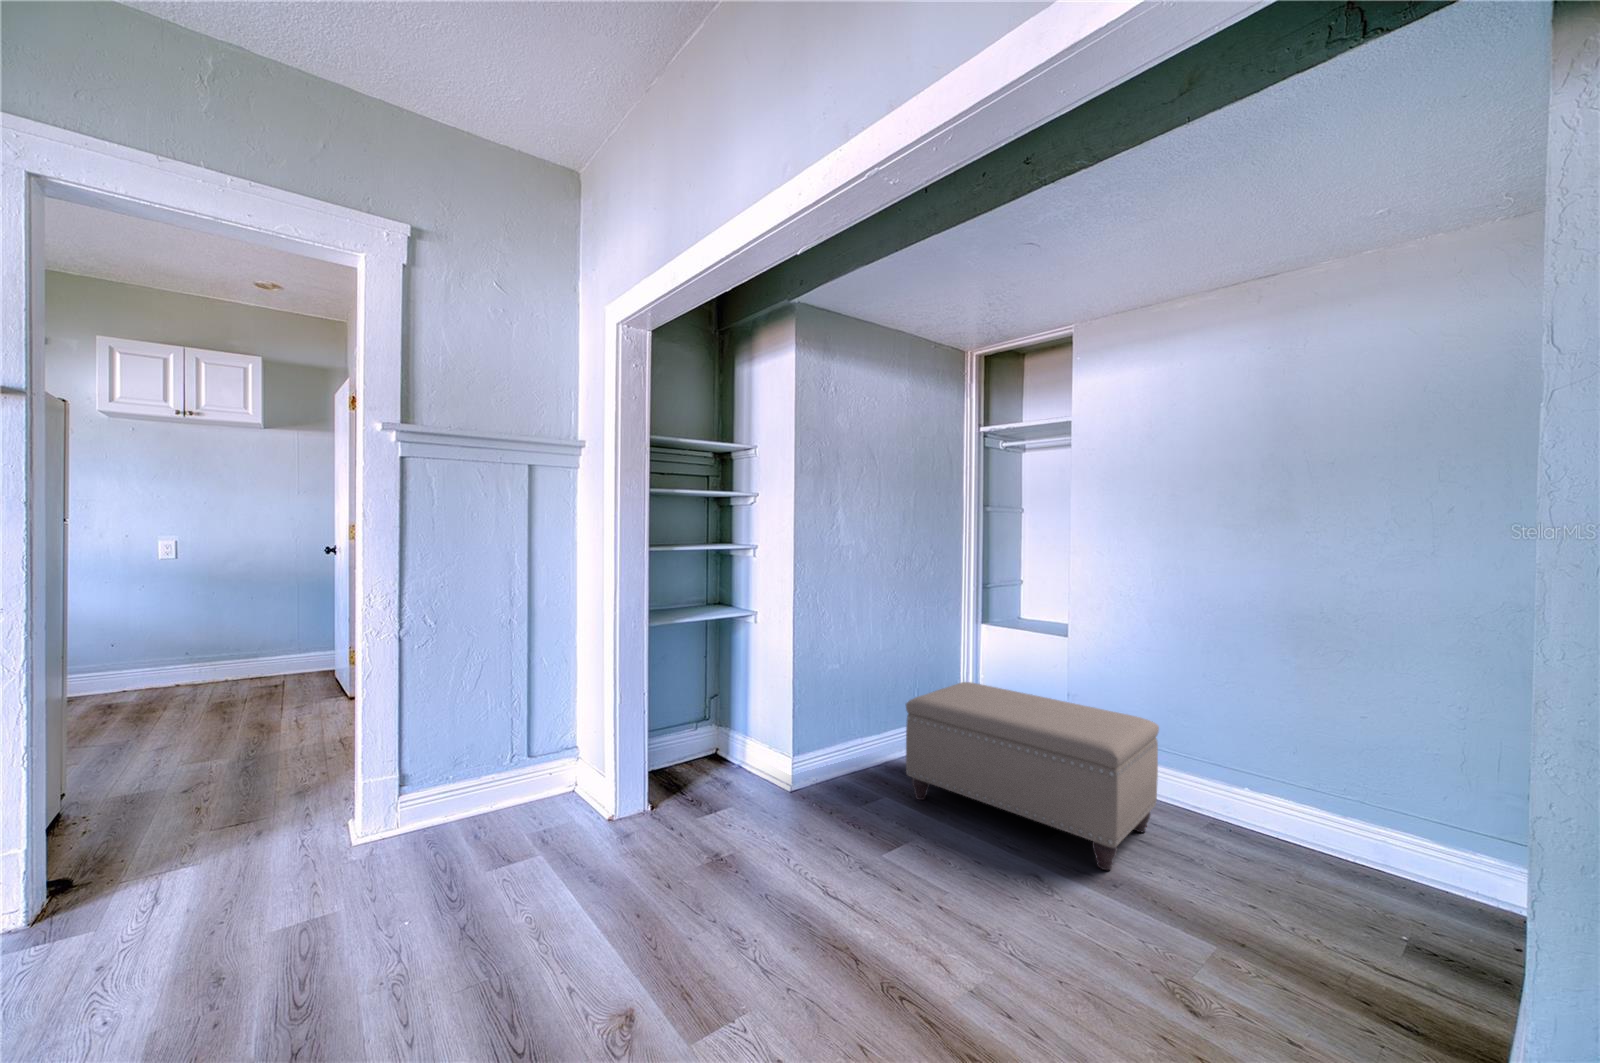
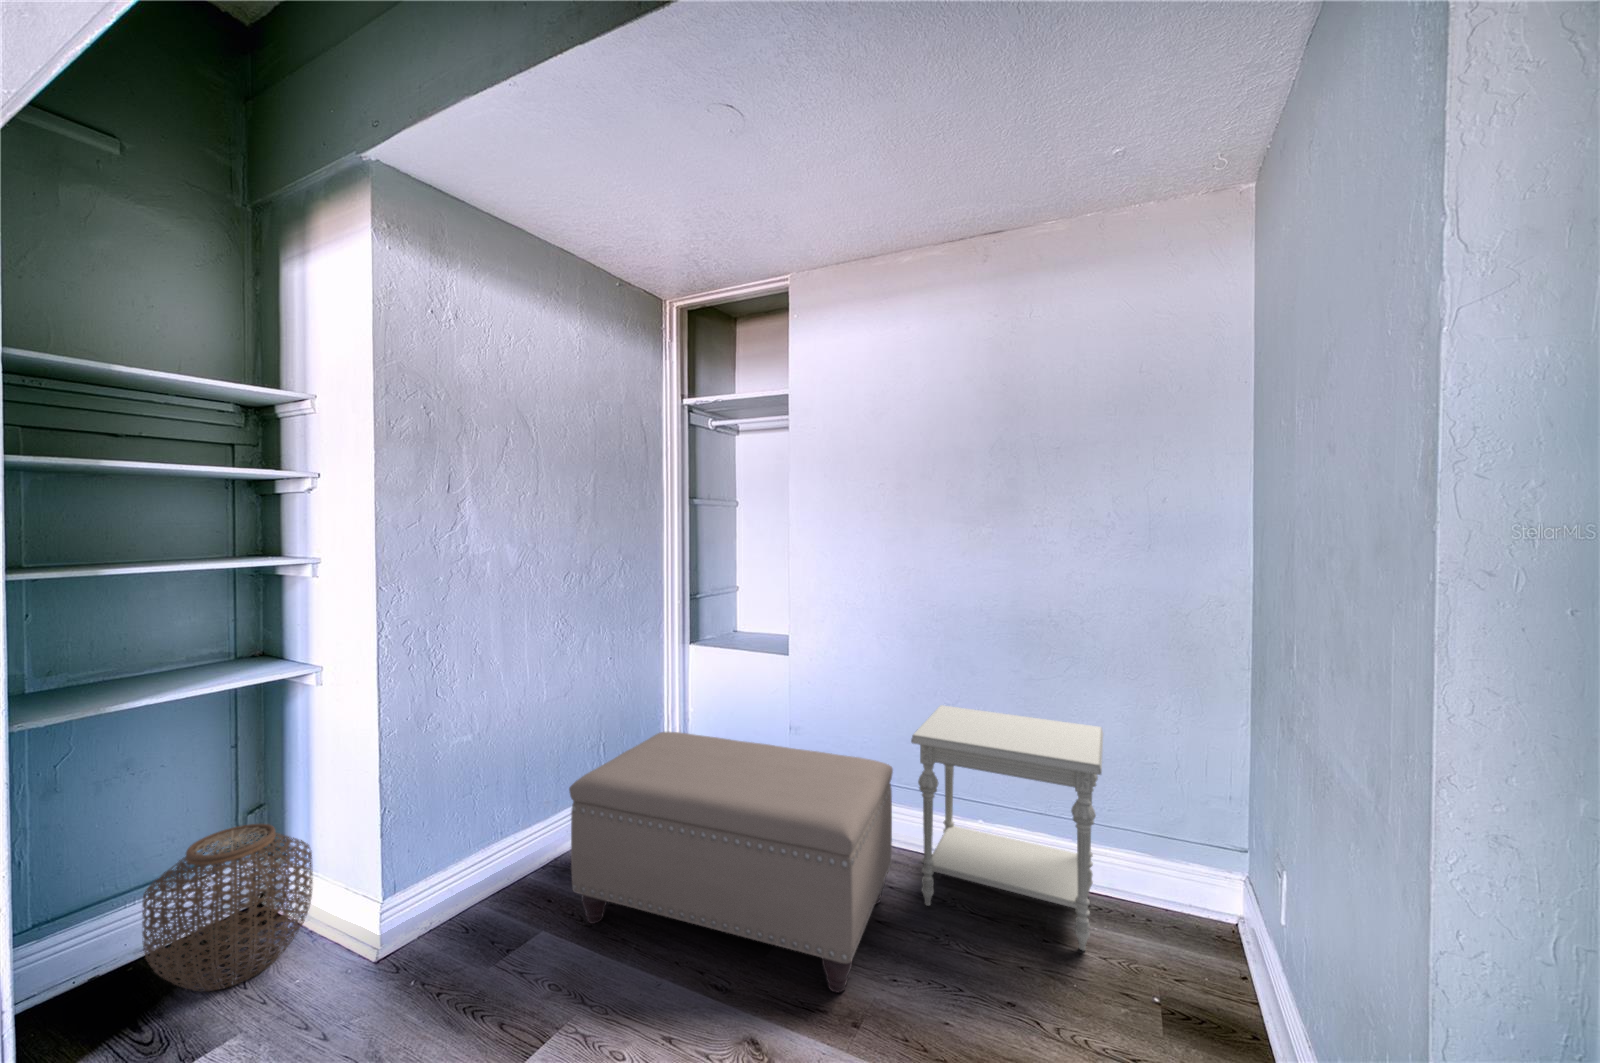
side table: none [1176,686,1382,898] -> present [911,705,1103,951]
woven basket: none [684,699,755,785] -> present [142,824,313,991]

